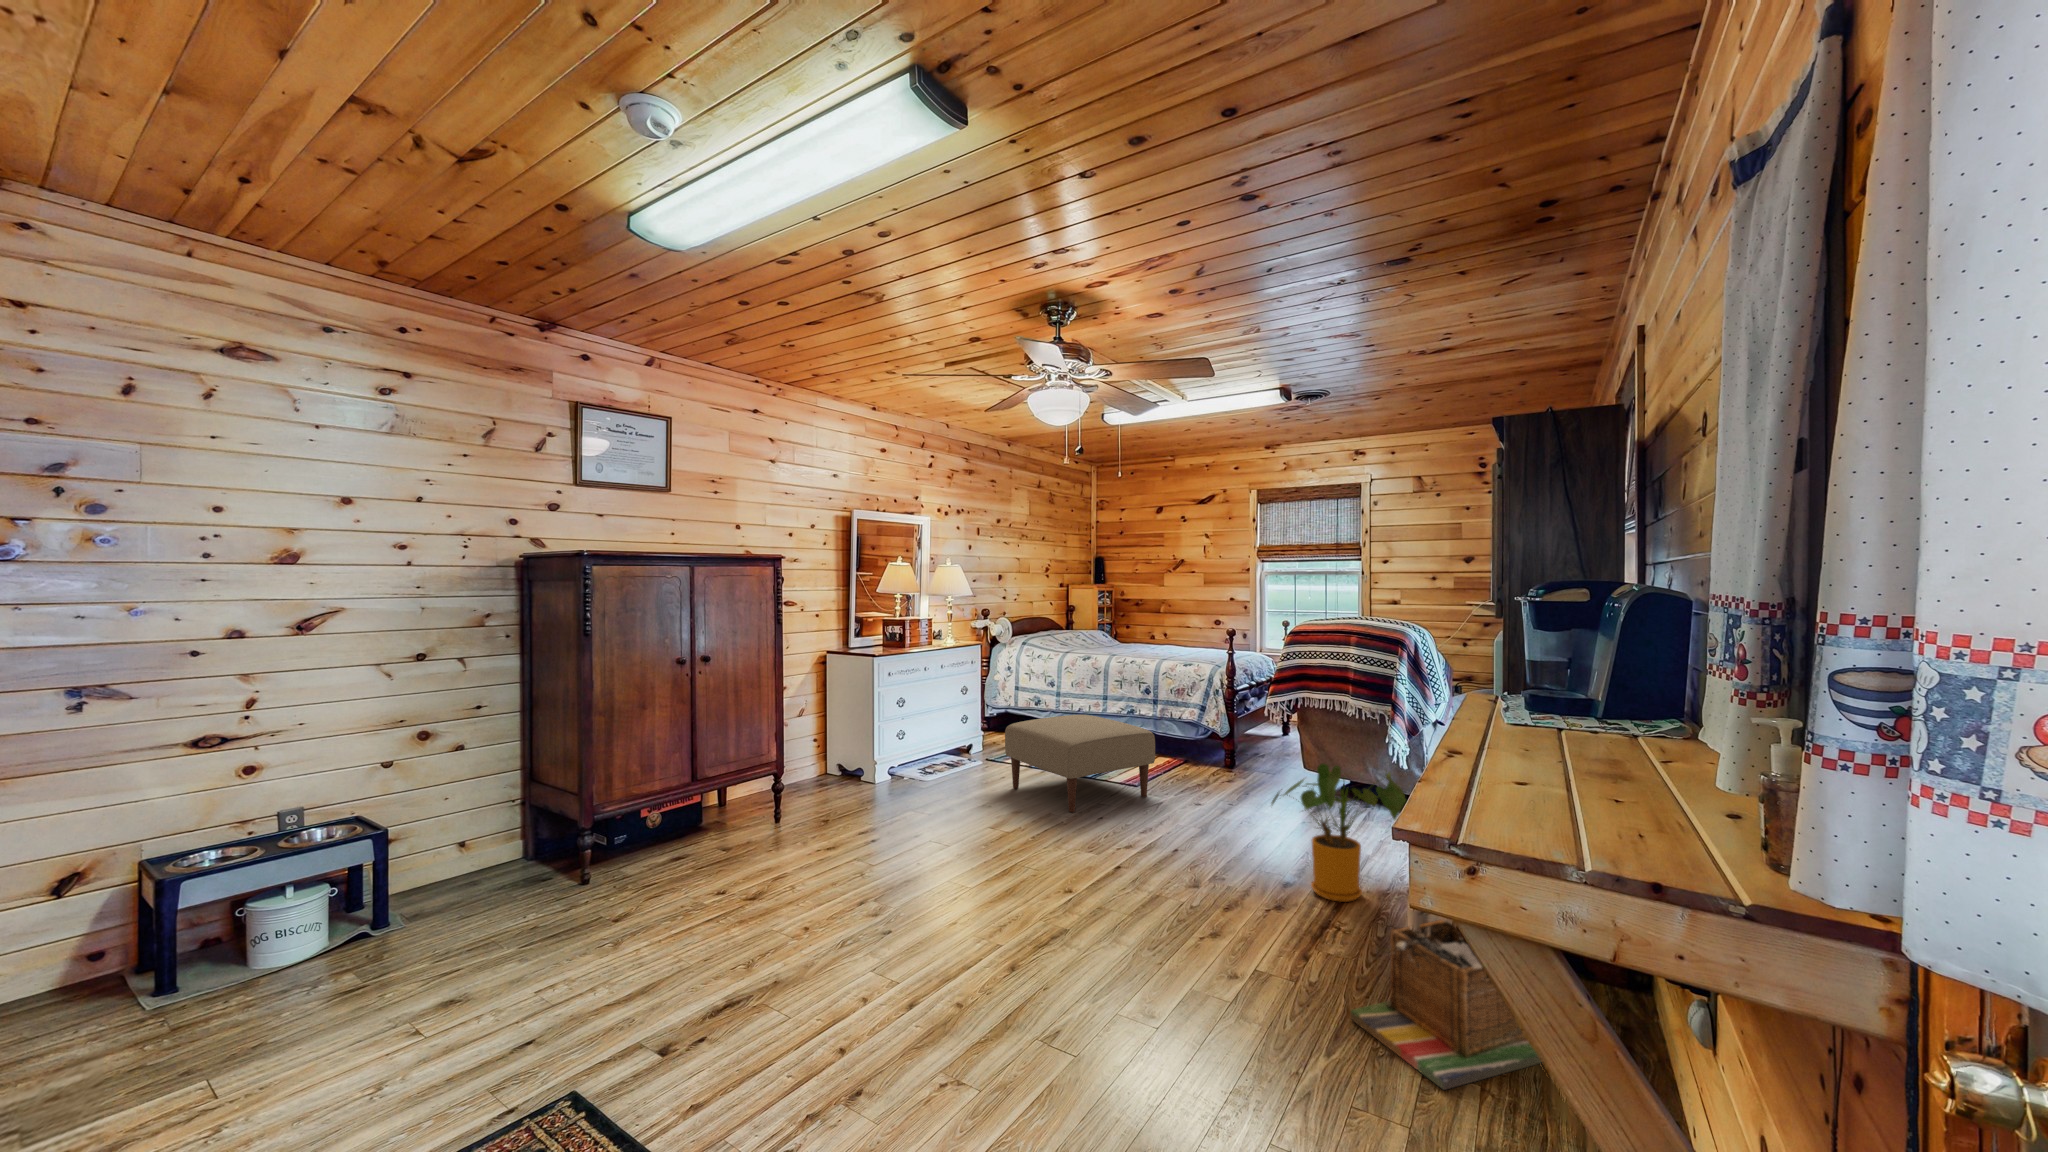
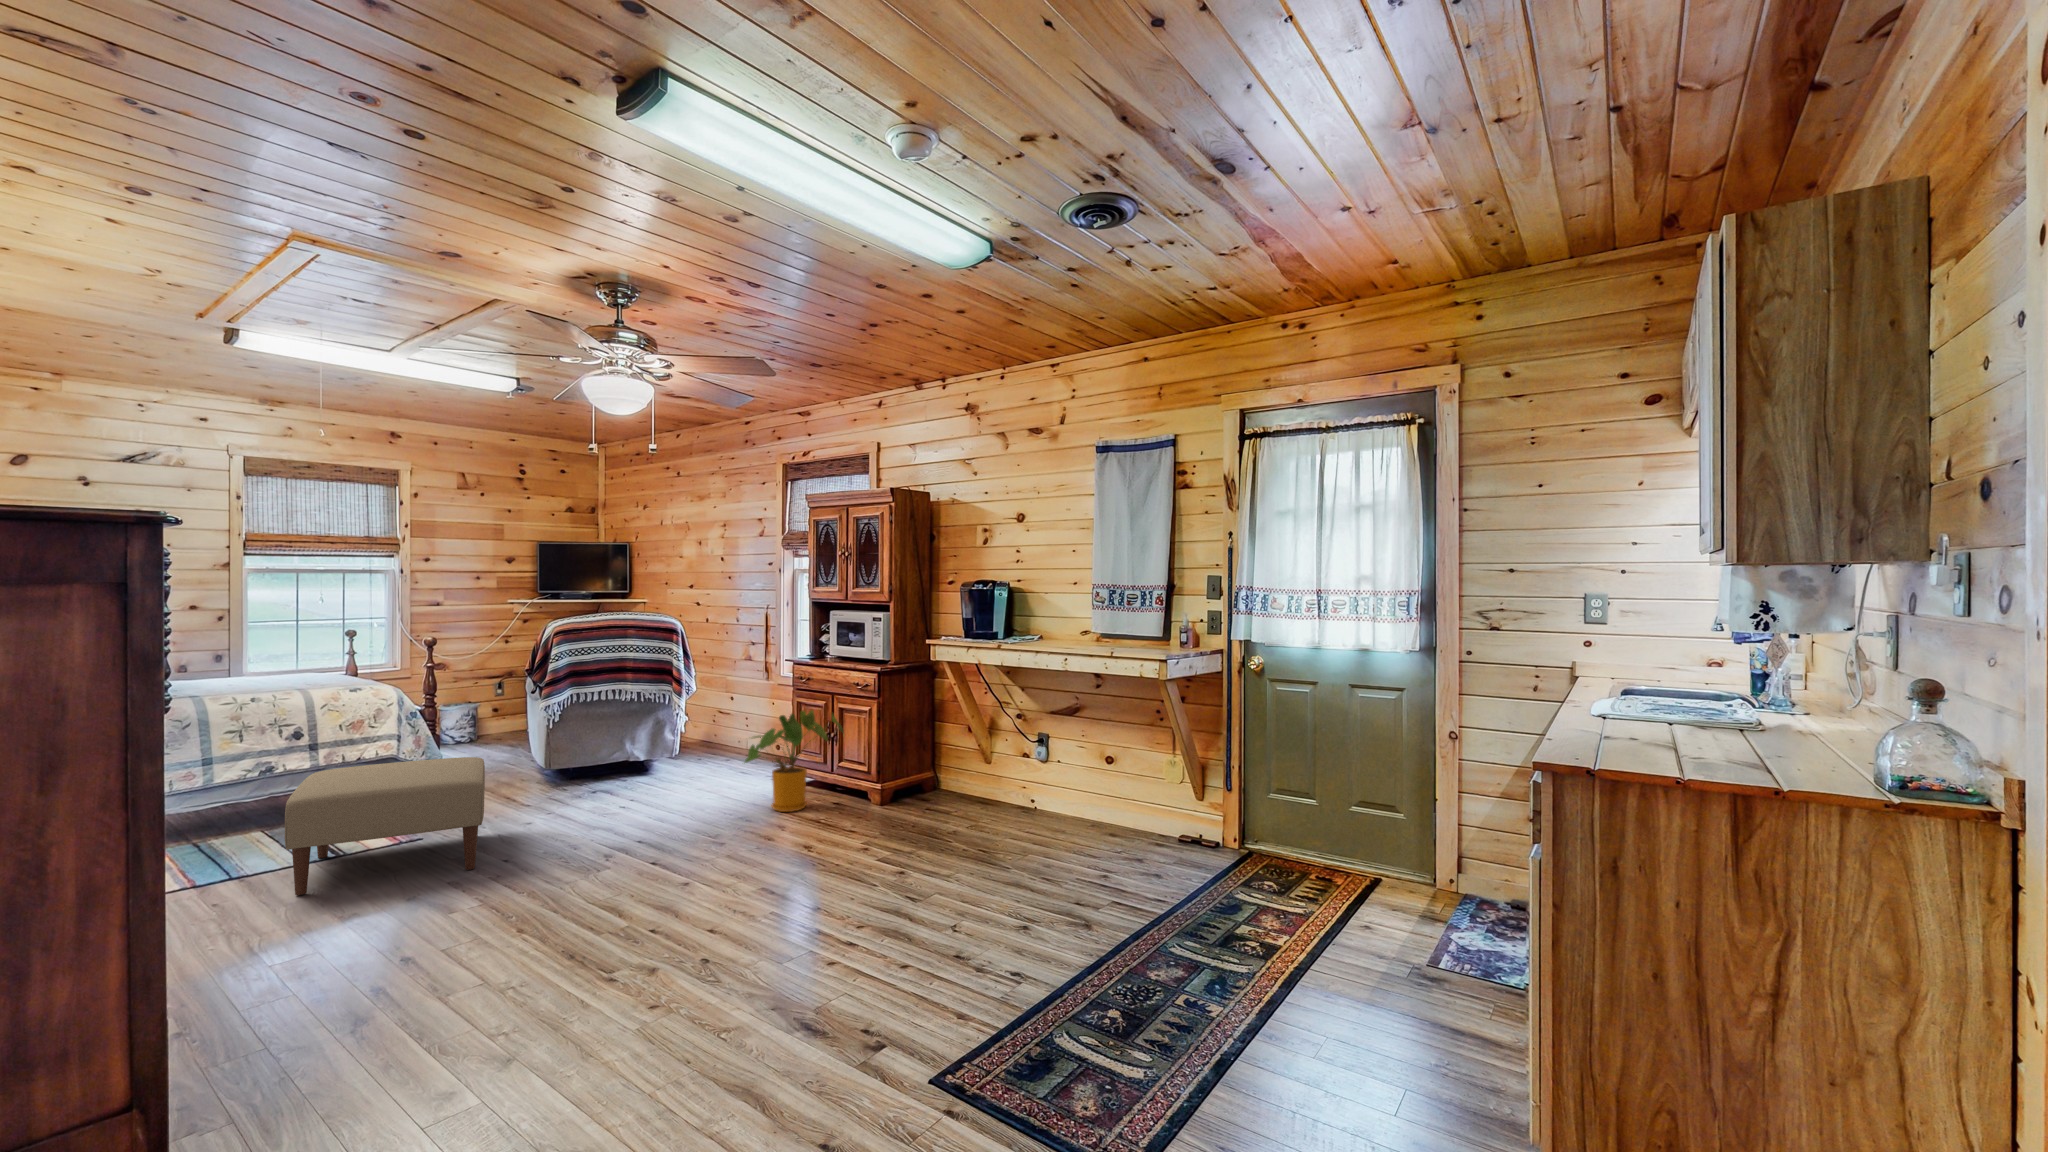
laundry basket: present [1350,920,1541,1090] -> none [925,760,1001,827]

